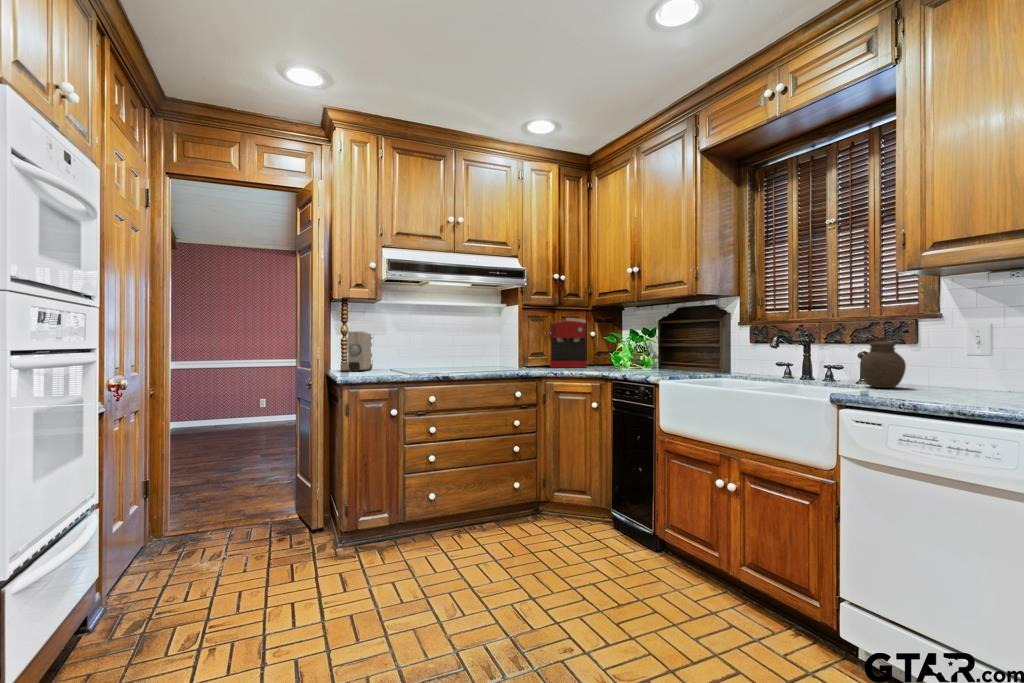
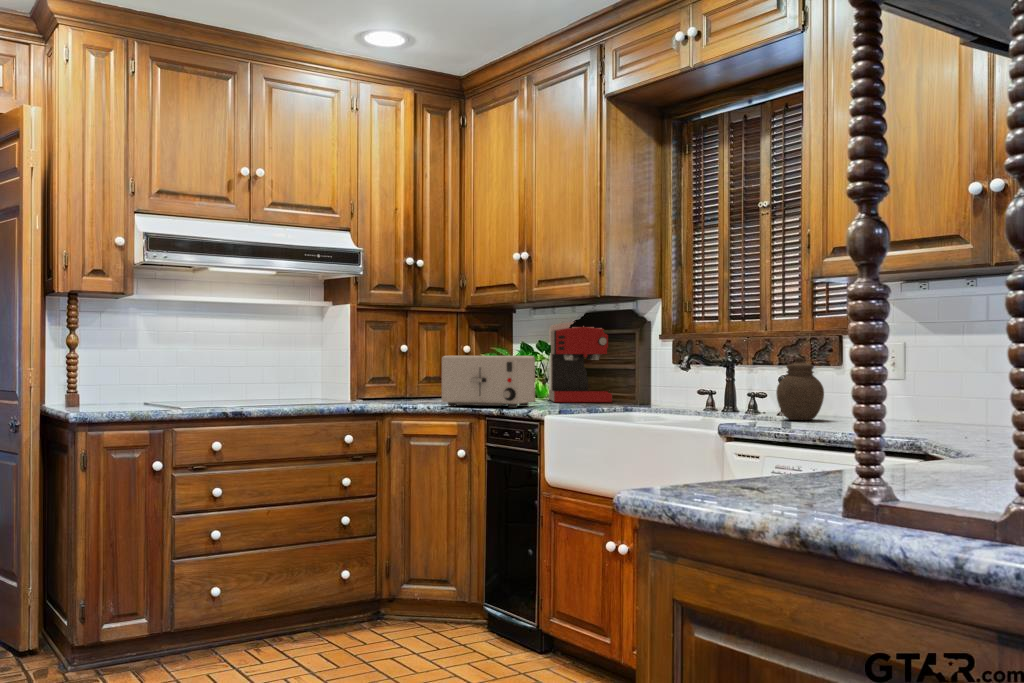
coffee maker: present [550,318,587,368] -> present [549,322,612,402]
soap dispenser: present [346,331,373,371] -> none [72,343,117,406]
toaster: none [582,338,647,375] -> present [442,356,535,408]

